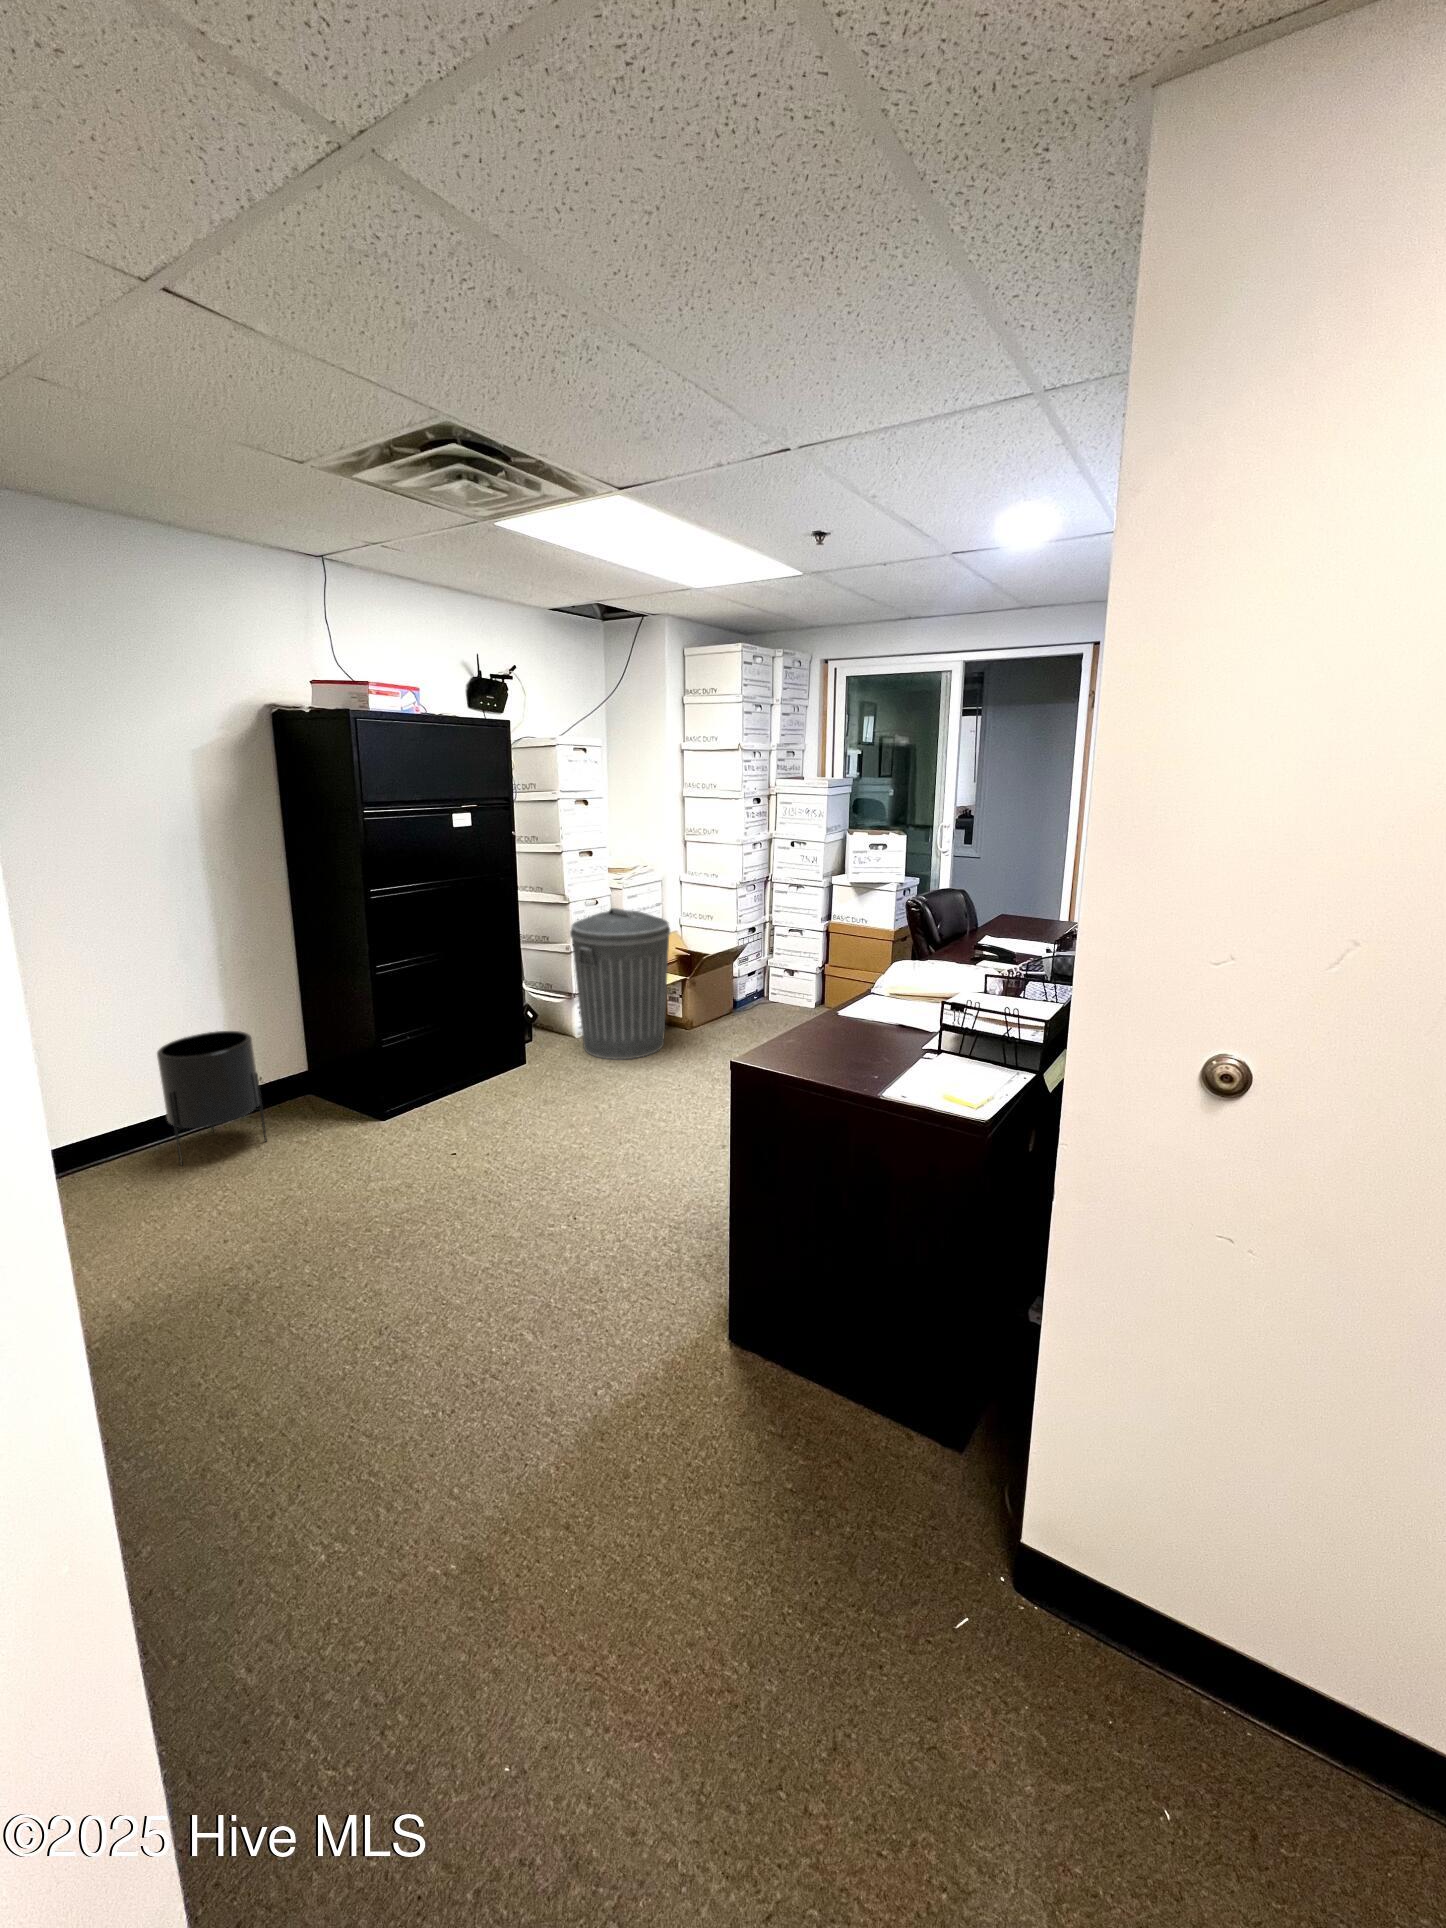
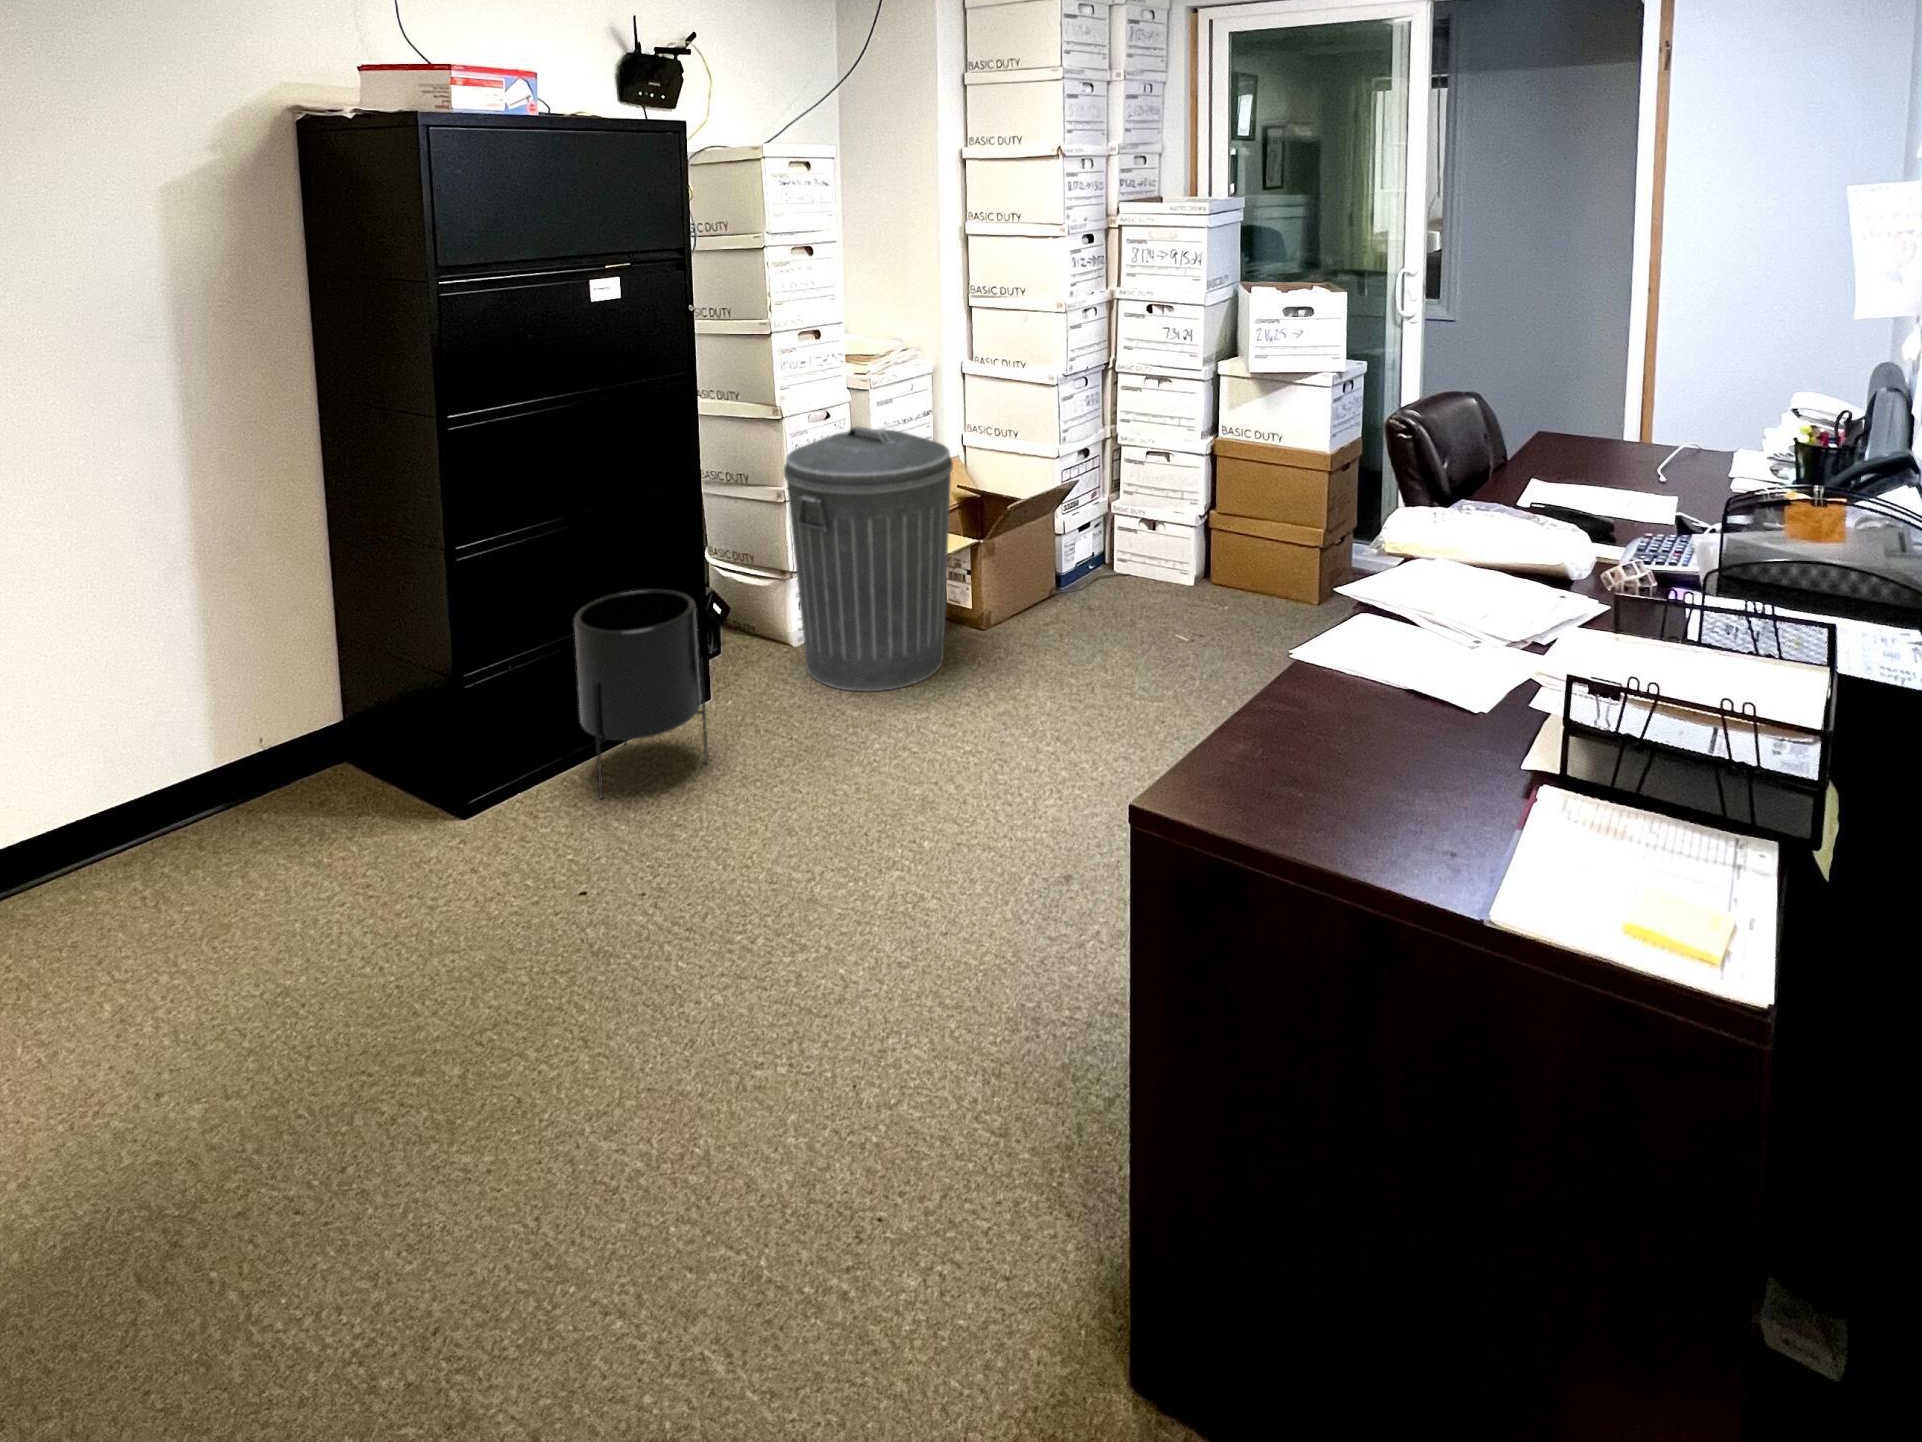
planter: present [157,1031,267,1165] -> present [574,590,708,798]

